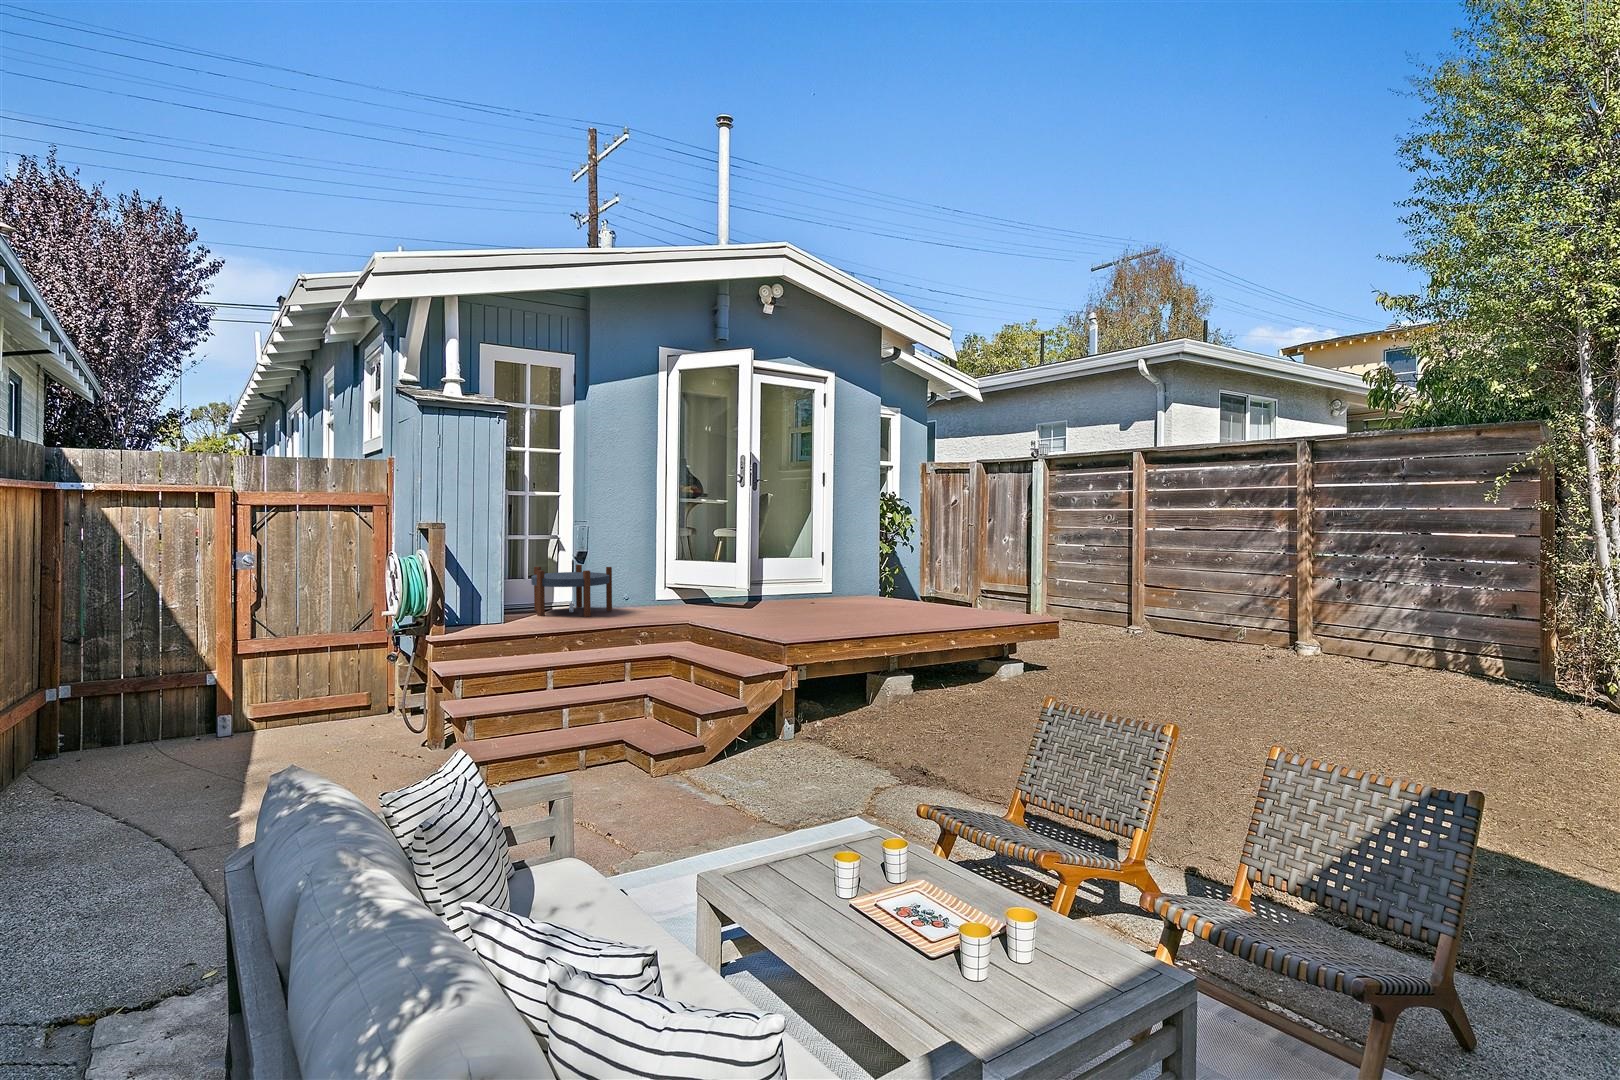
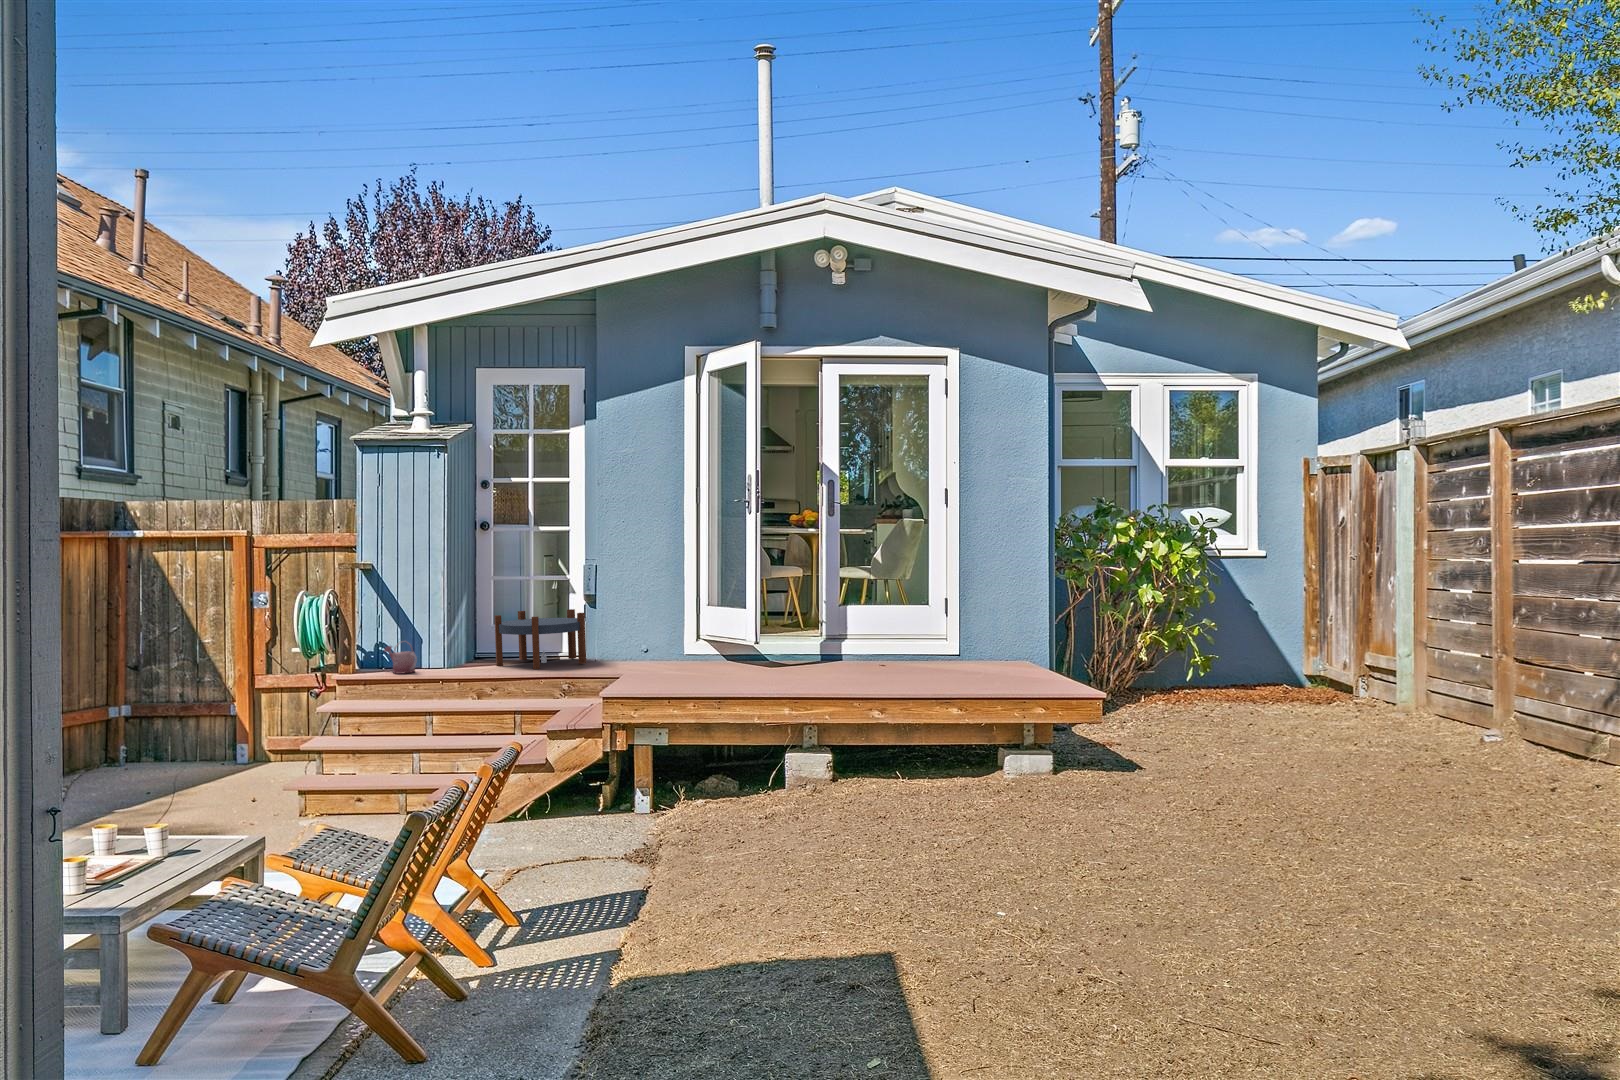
watering can: none [452,596,499,627] -> present [384,642,417,674]

